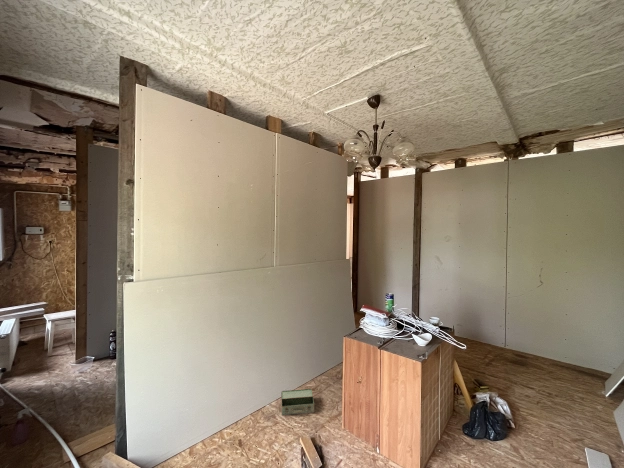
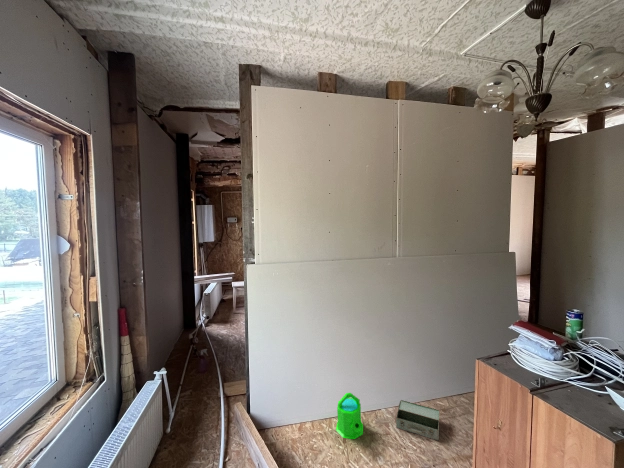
watering can: none [229,397,259,443] -> present [336,393,363,439]

